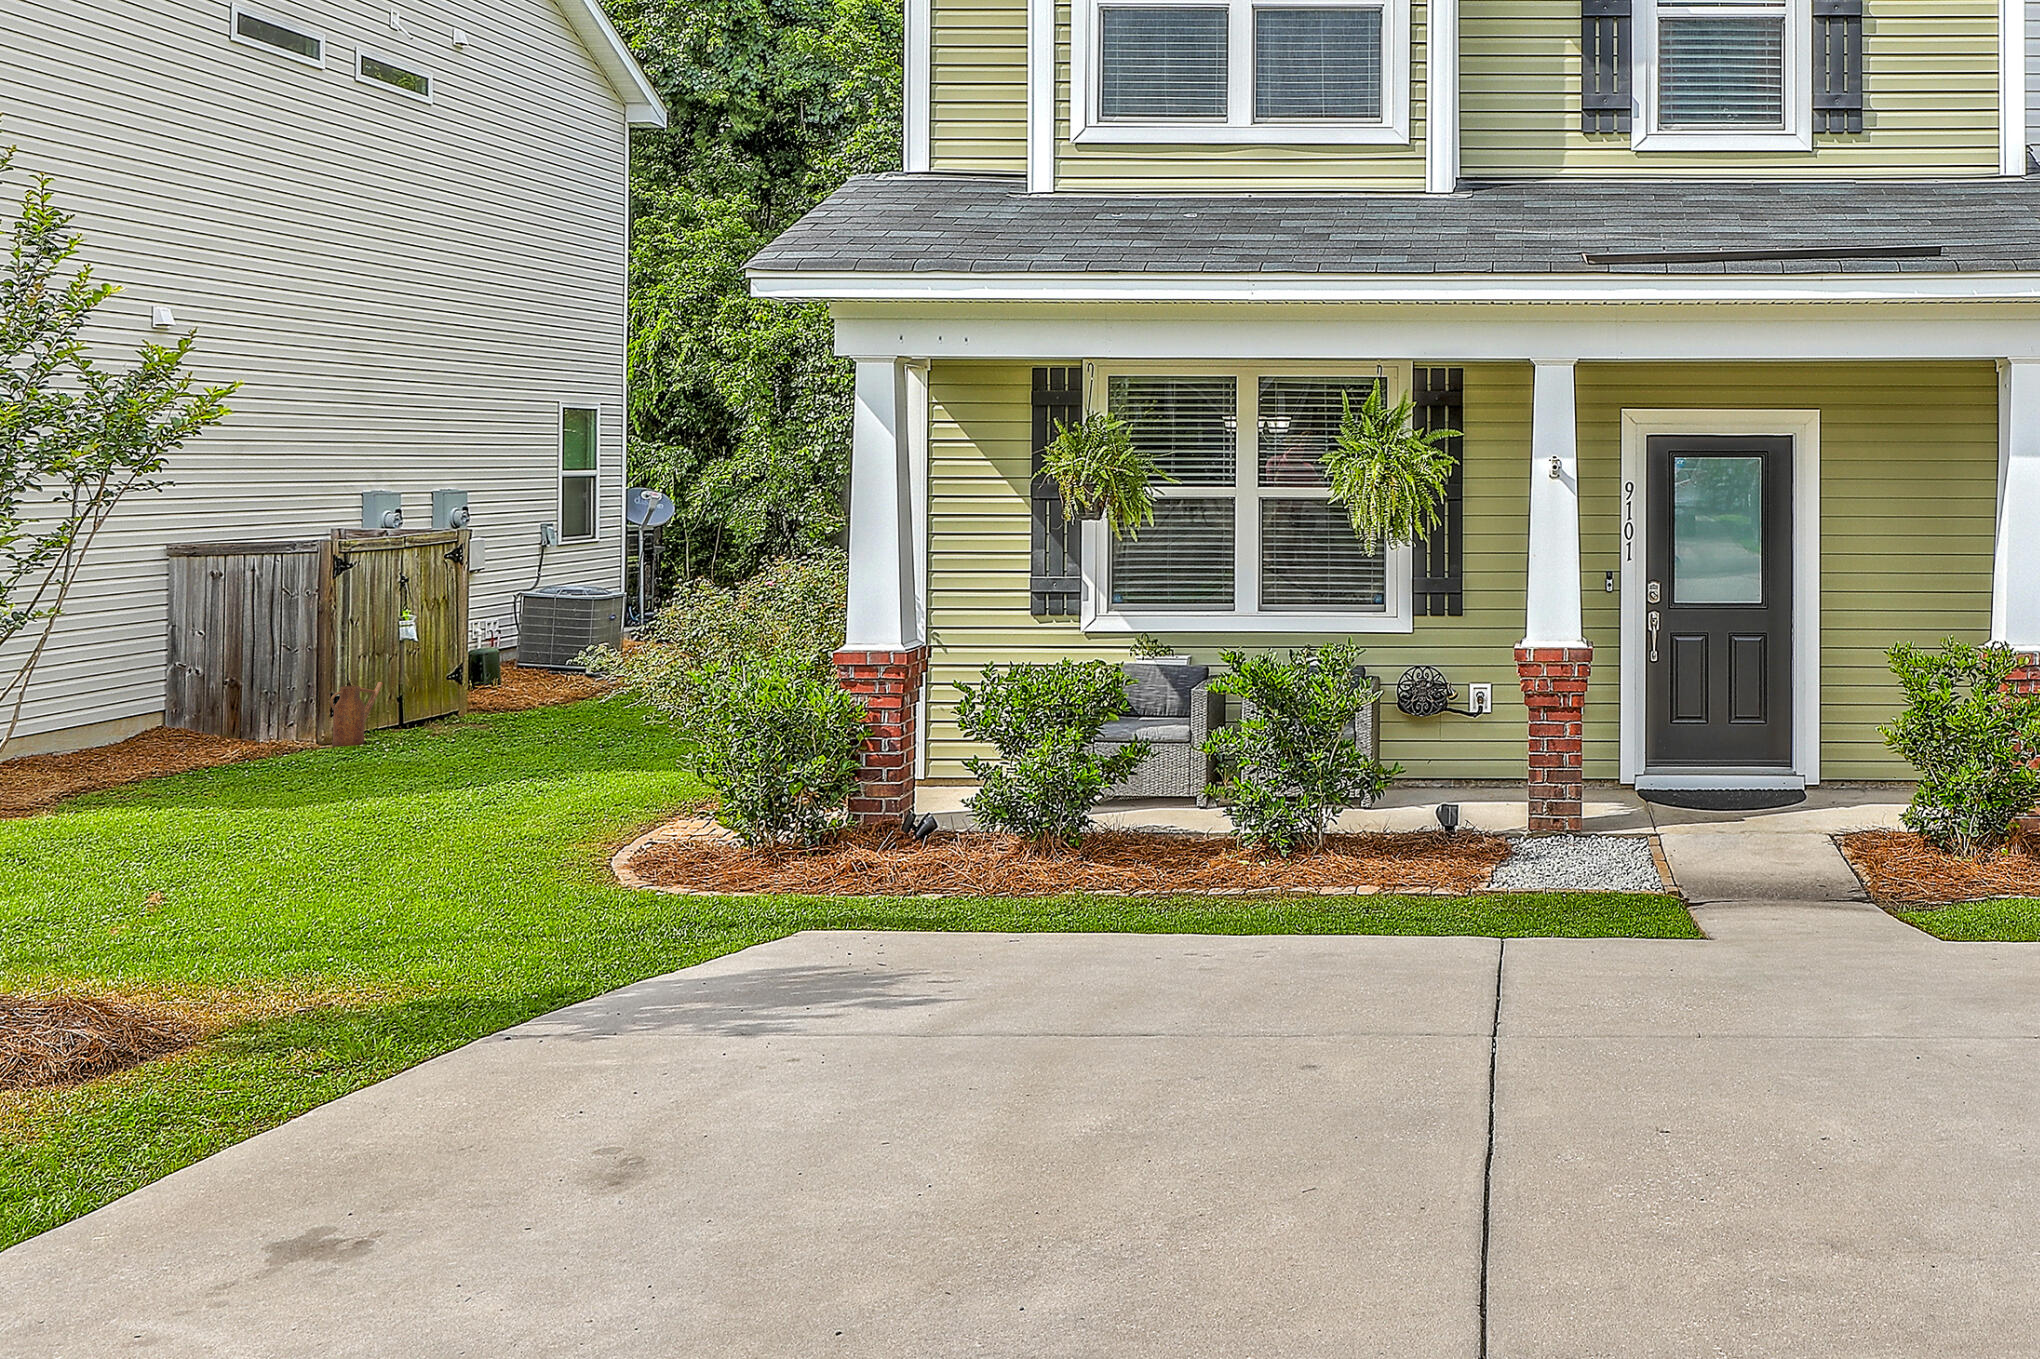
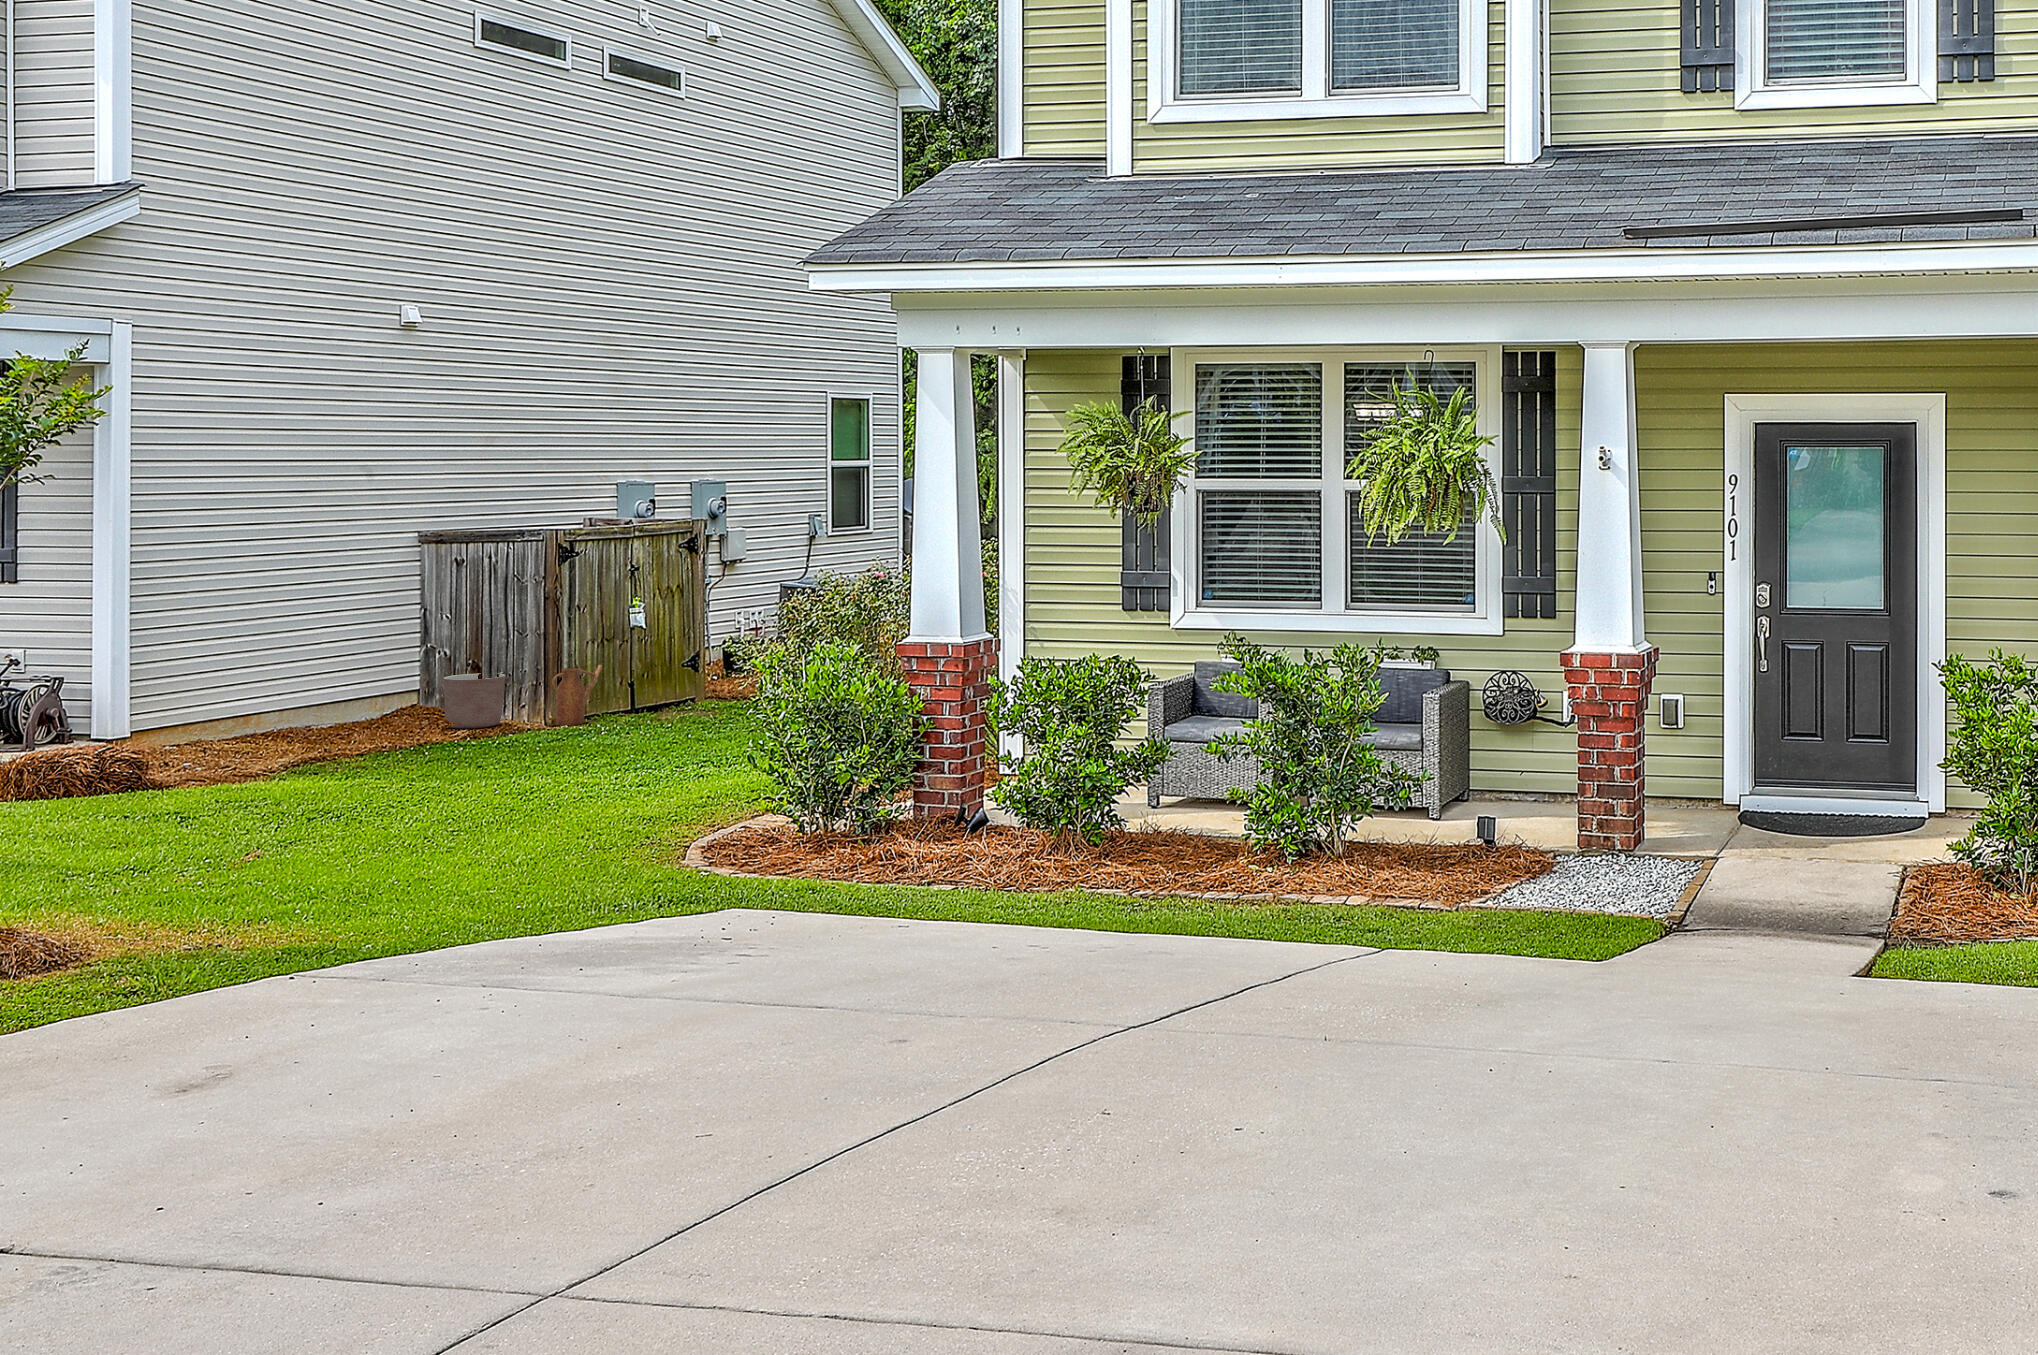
planter: none [204,694,273,753] -> present [444,674,505,729]

